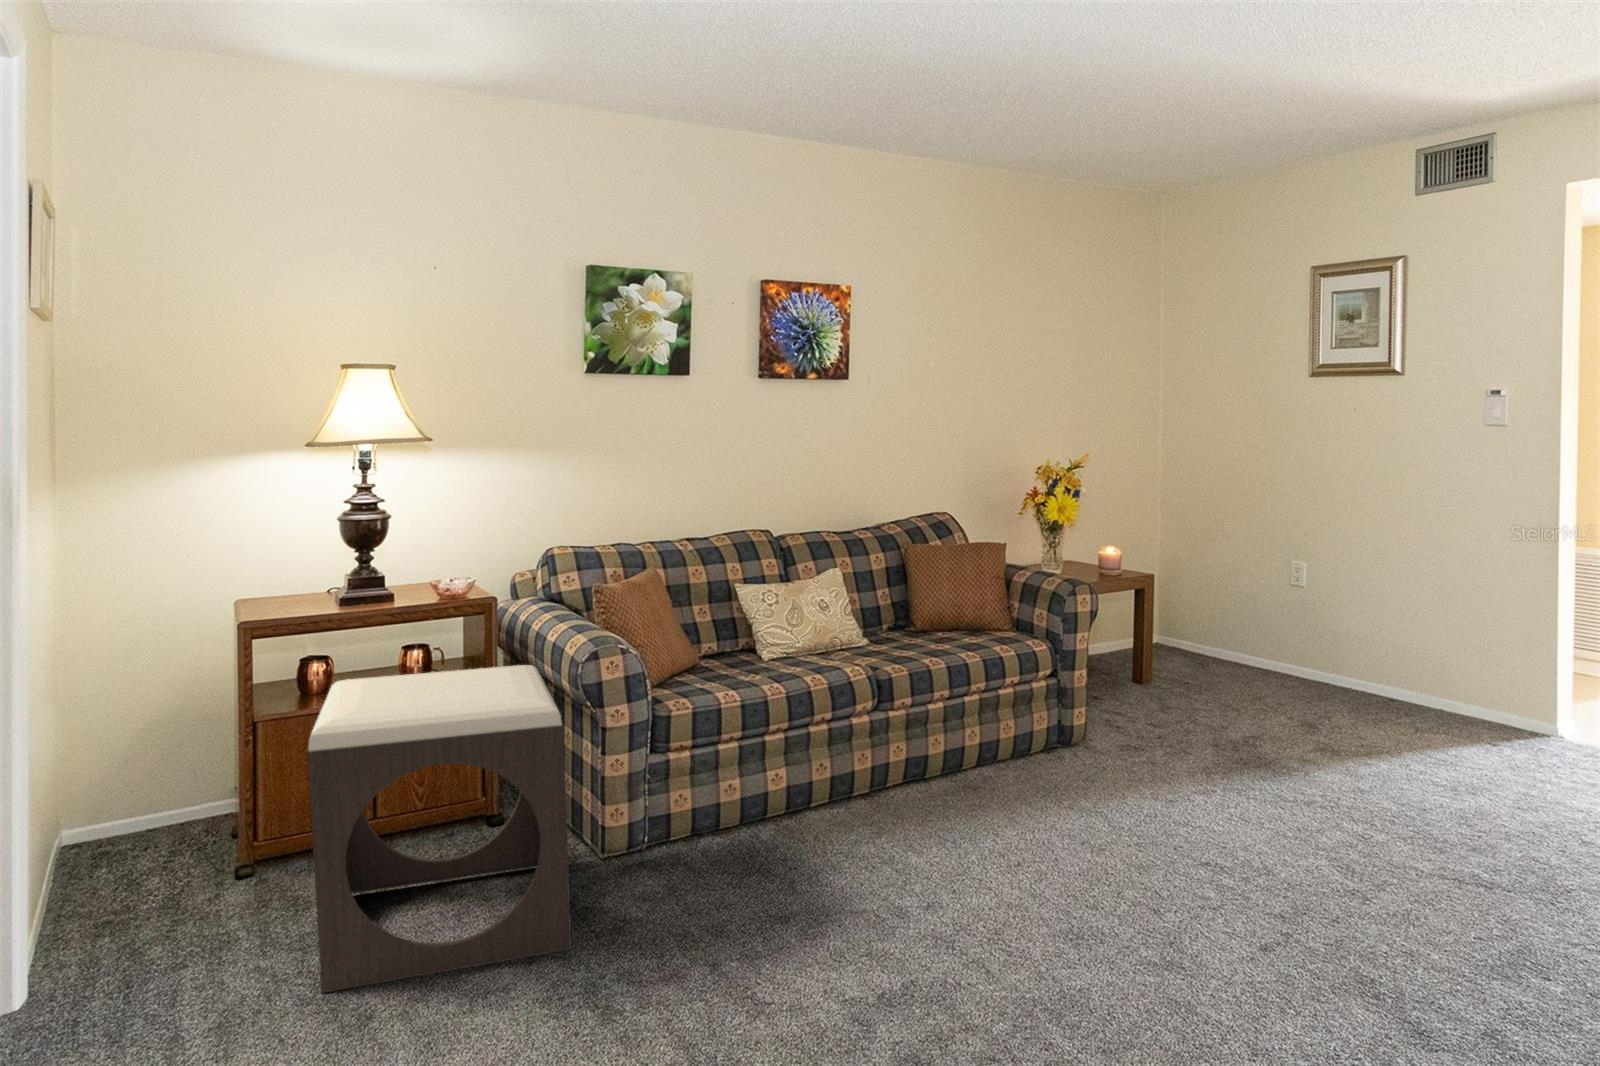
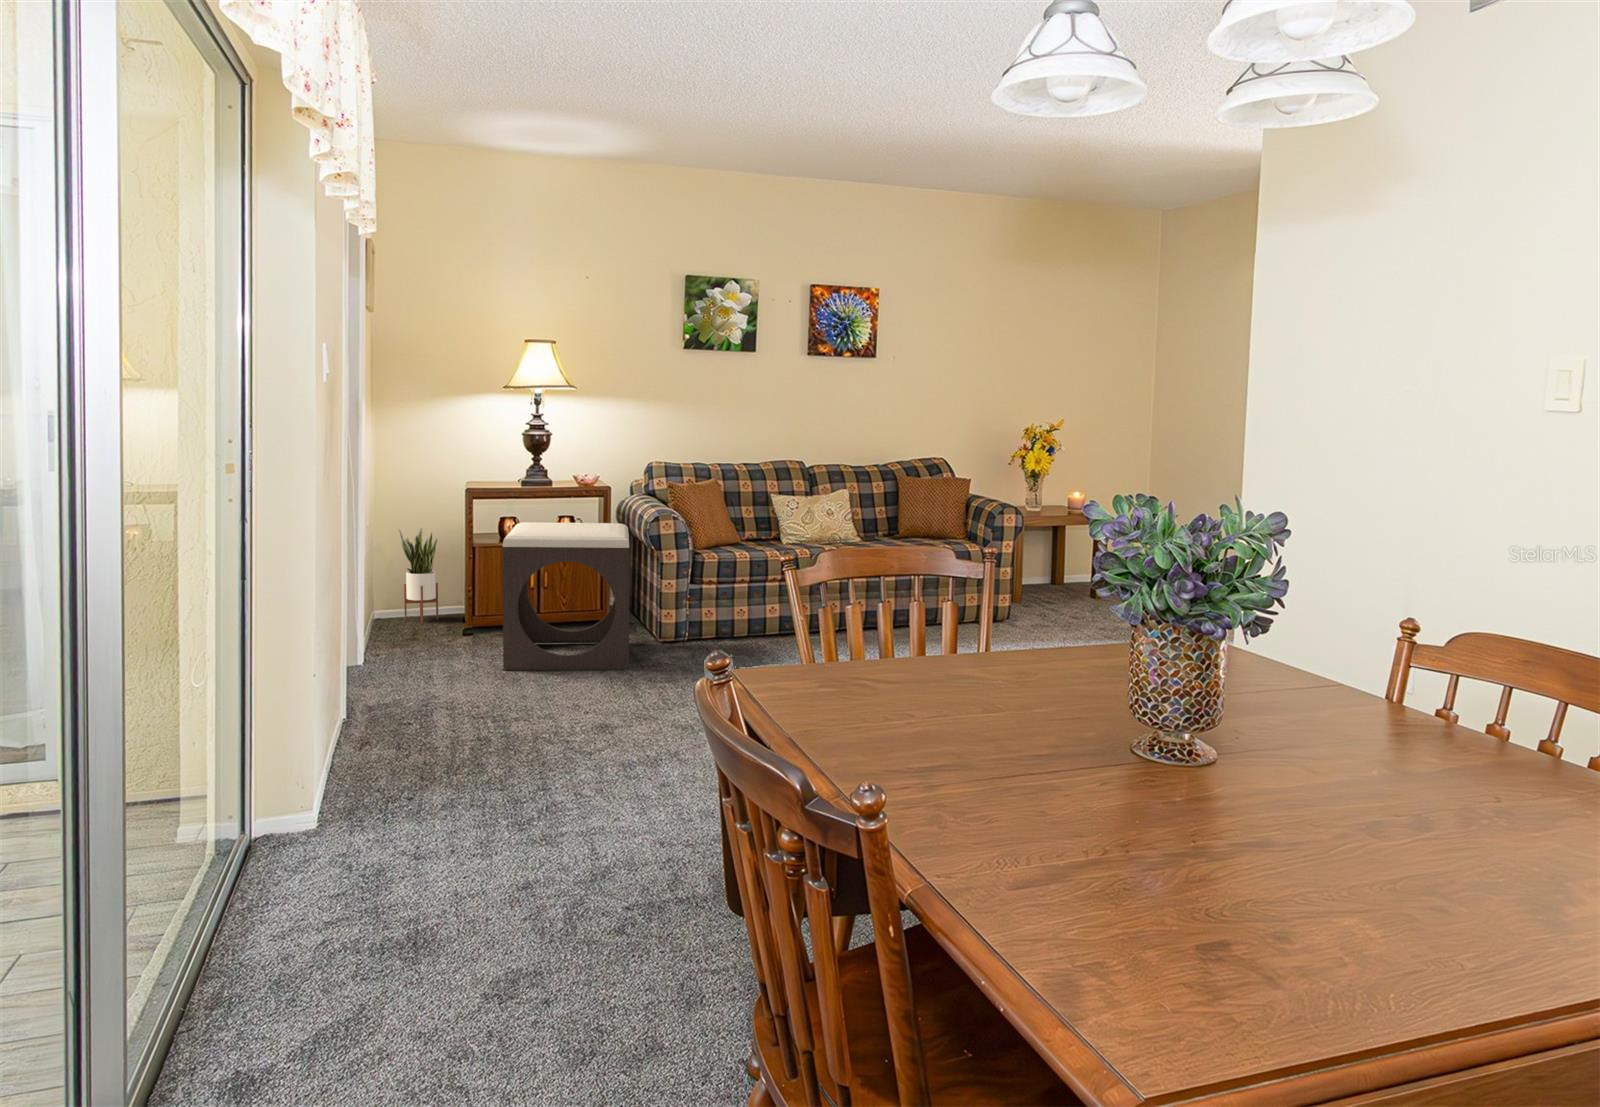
potted plant: none [113,686,198,853] -> present [399,528,438,623]

